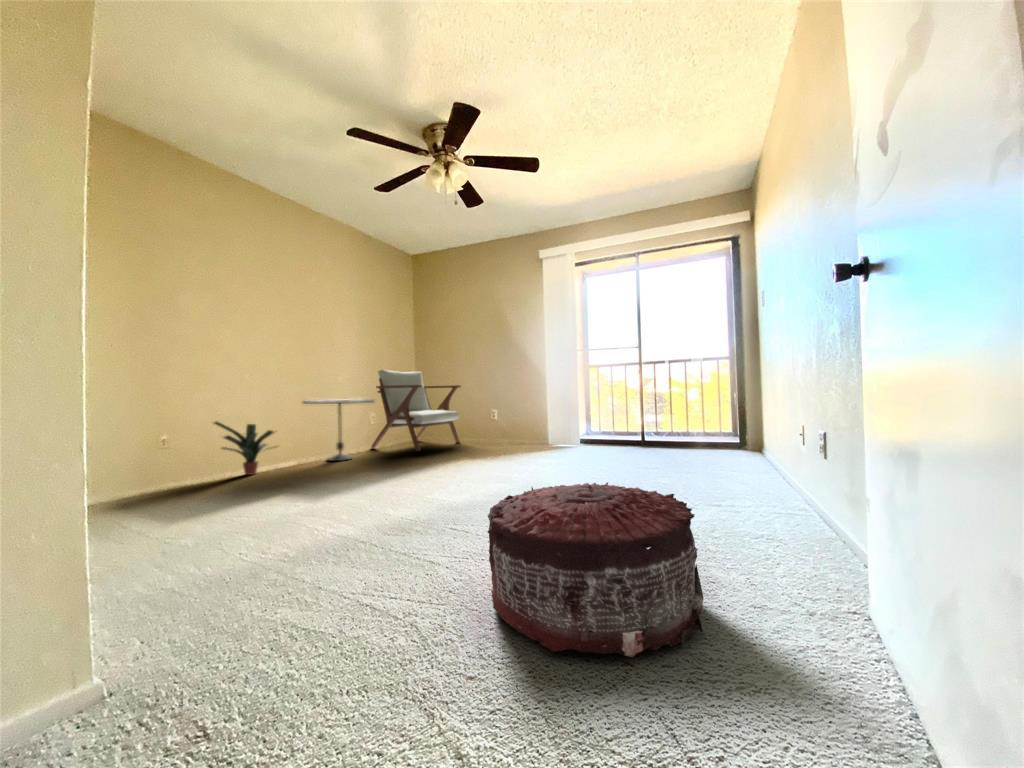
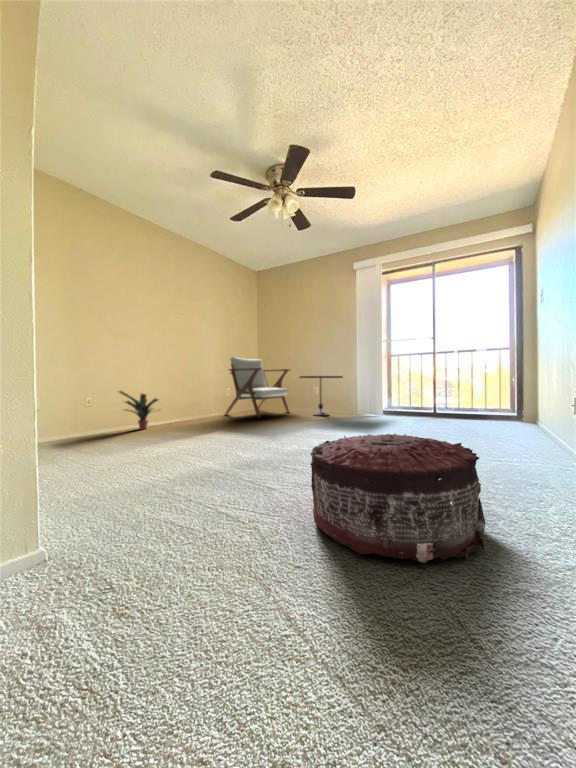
side table: present [303,399,374,461] -> present [299,376,343,416]

